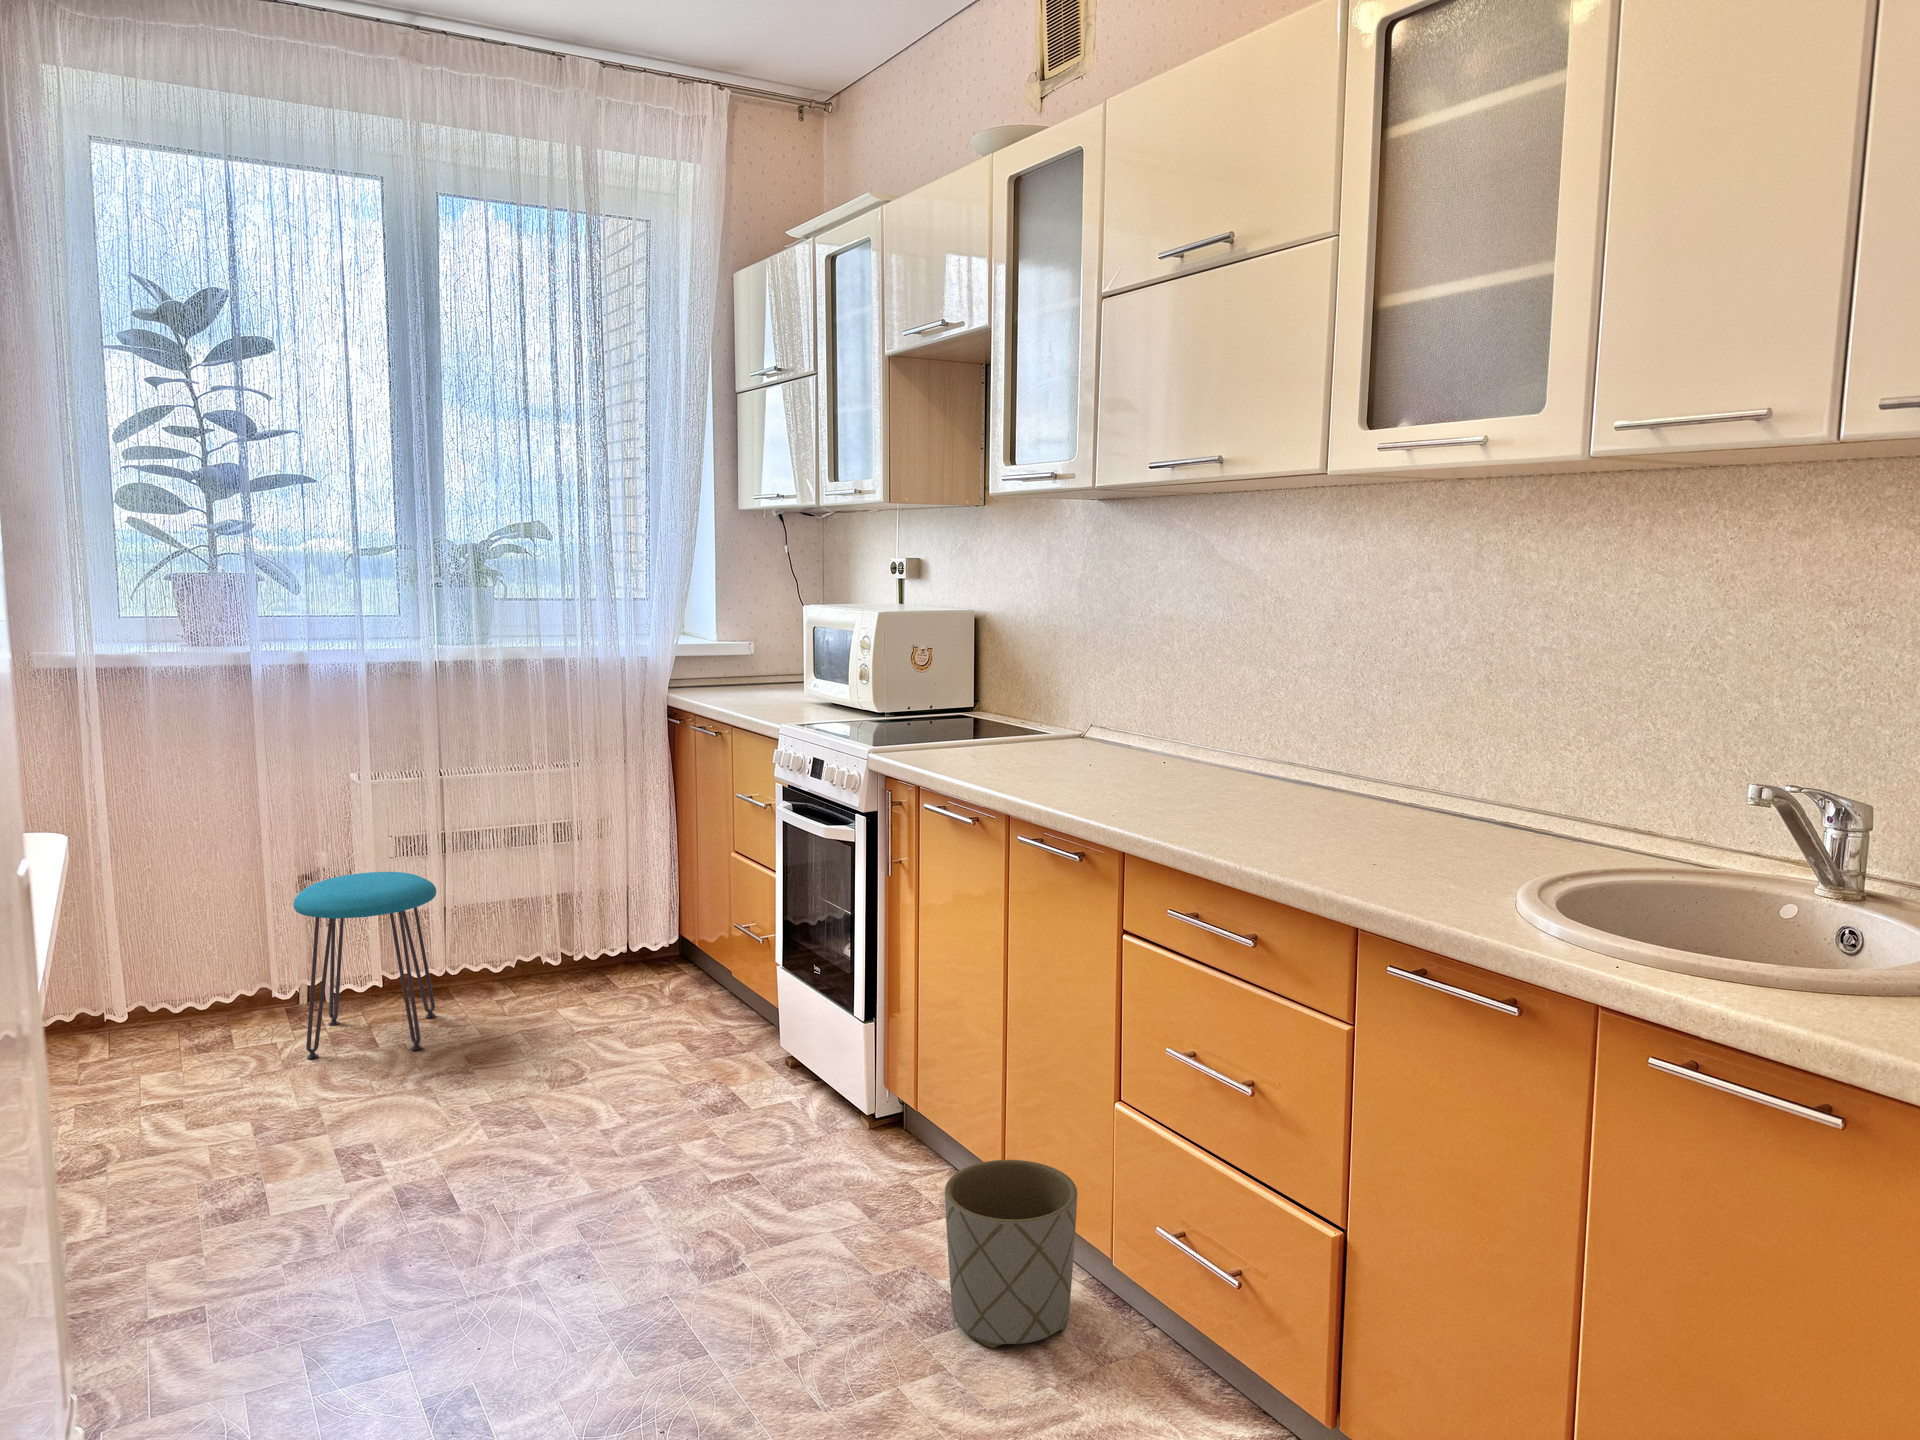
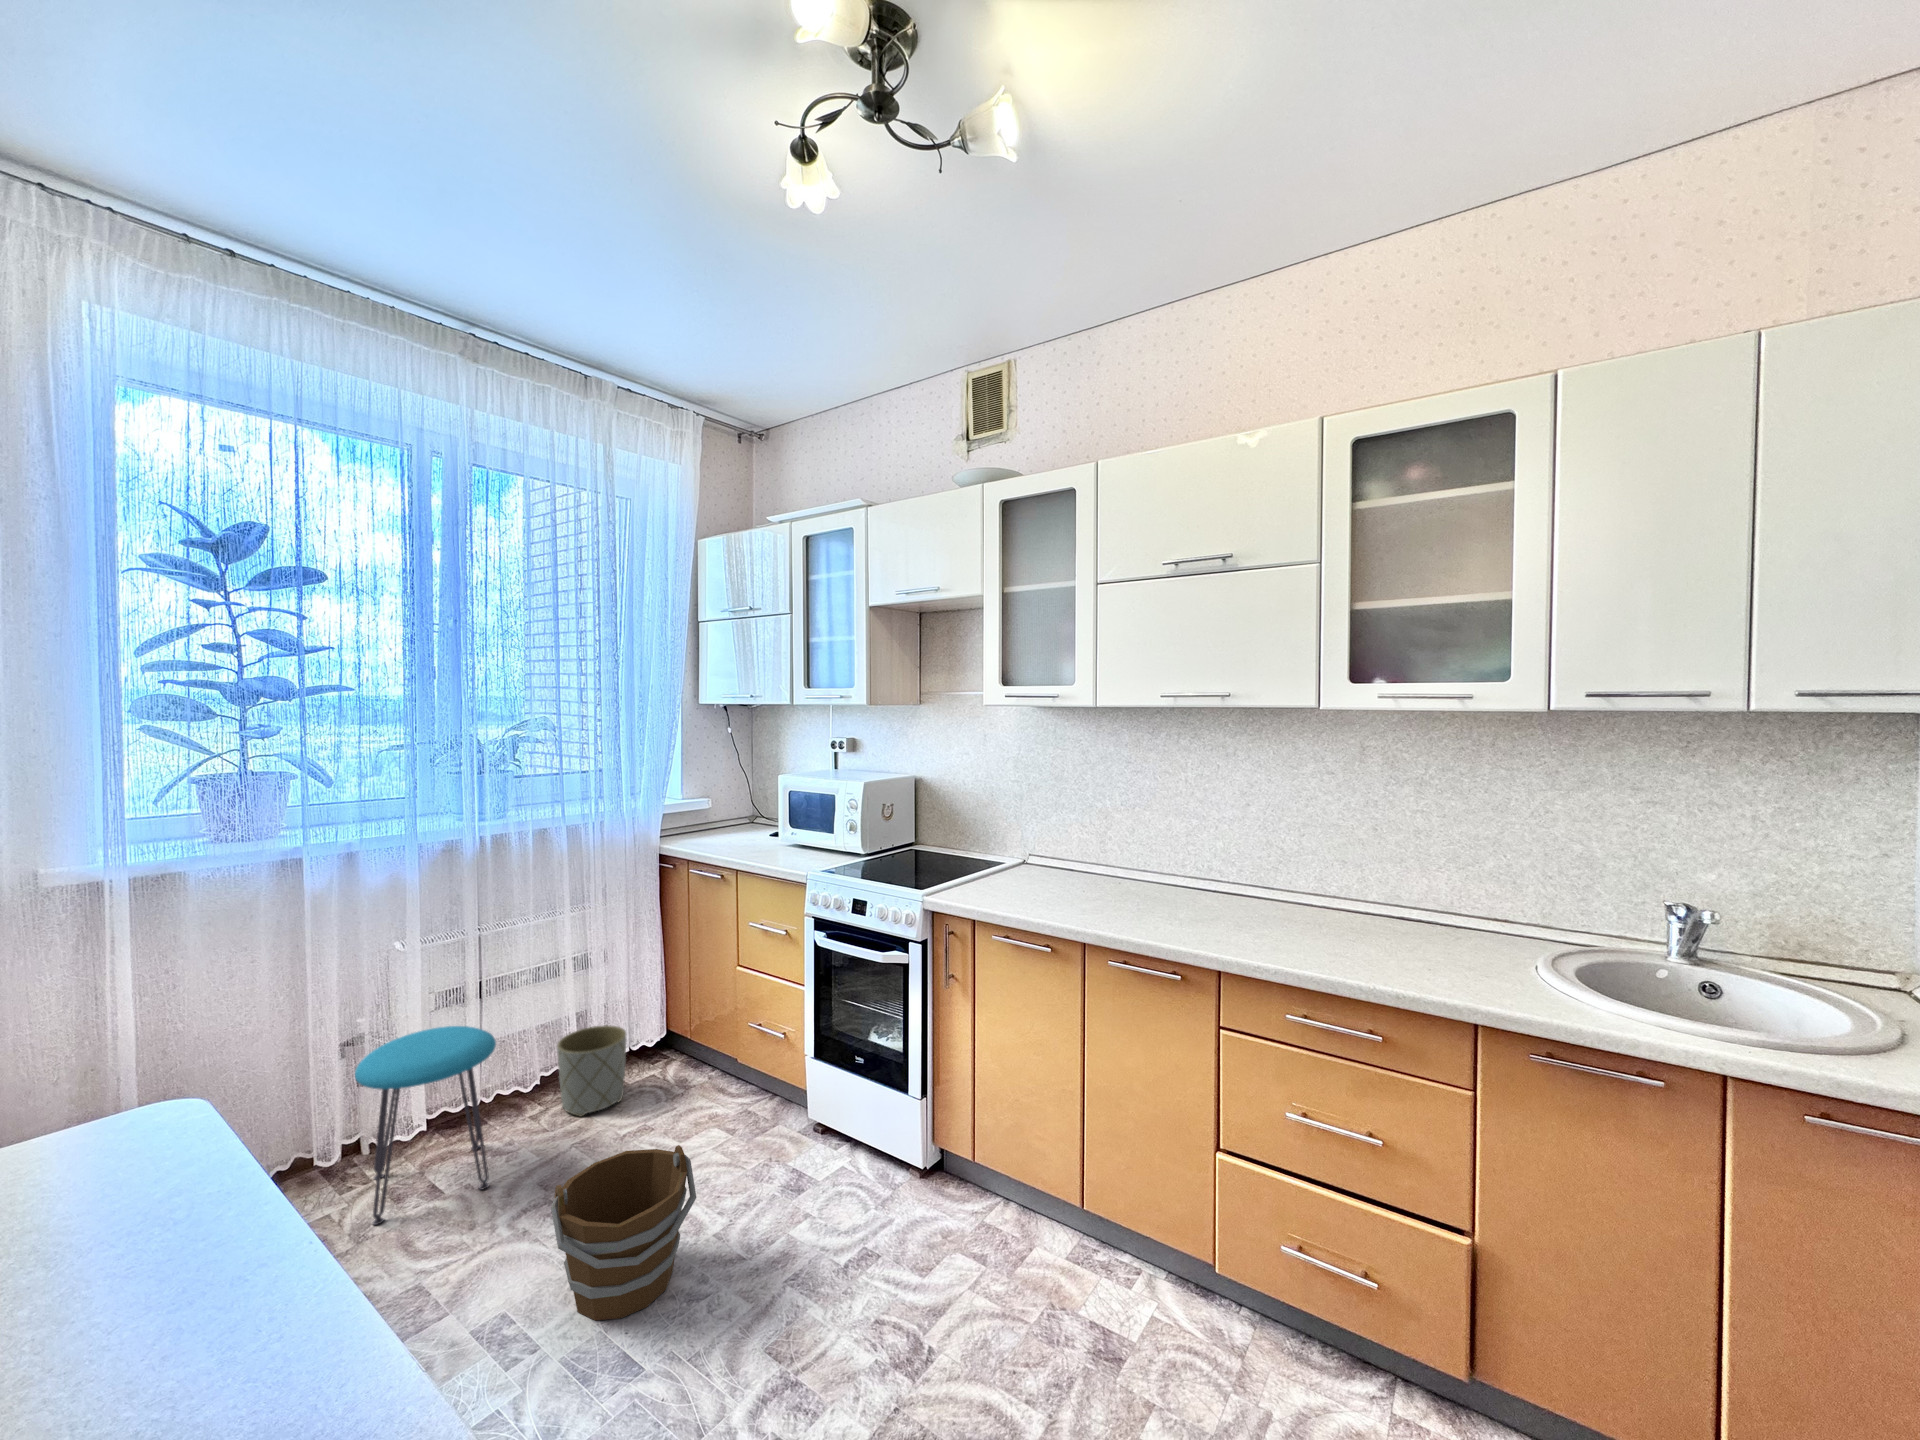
bucket: none [400,1011,560,1171] -> present [551,1145,696,1320]
planter: present [945,1160,1077,1348] -> present [557,1025,626,1116]

